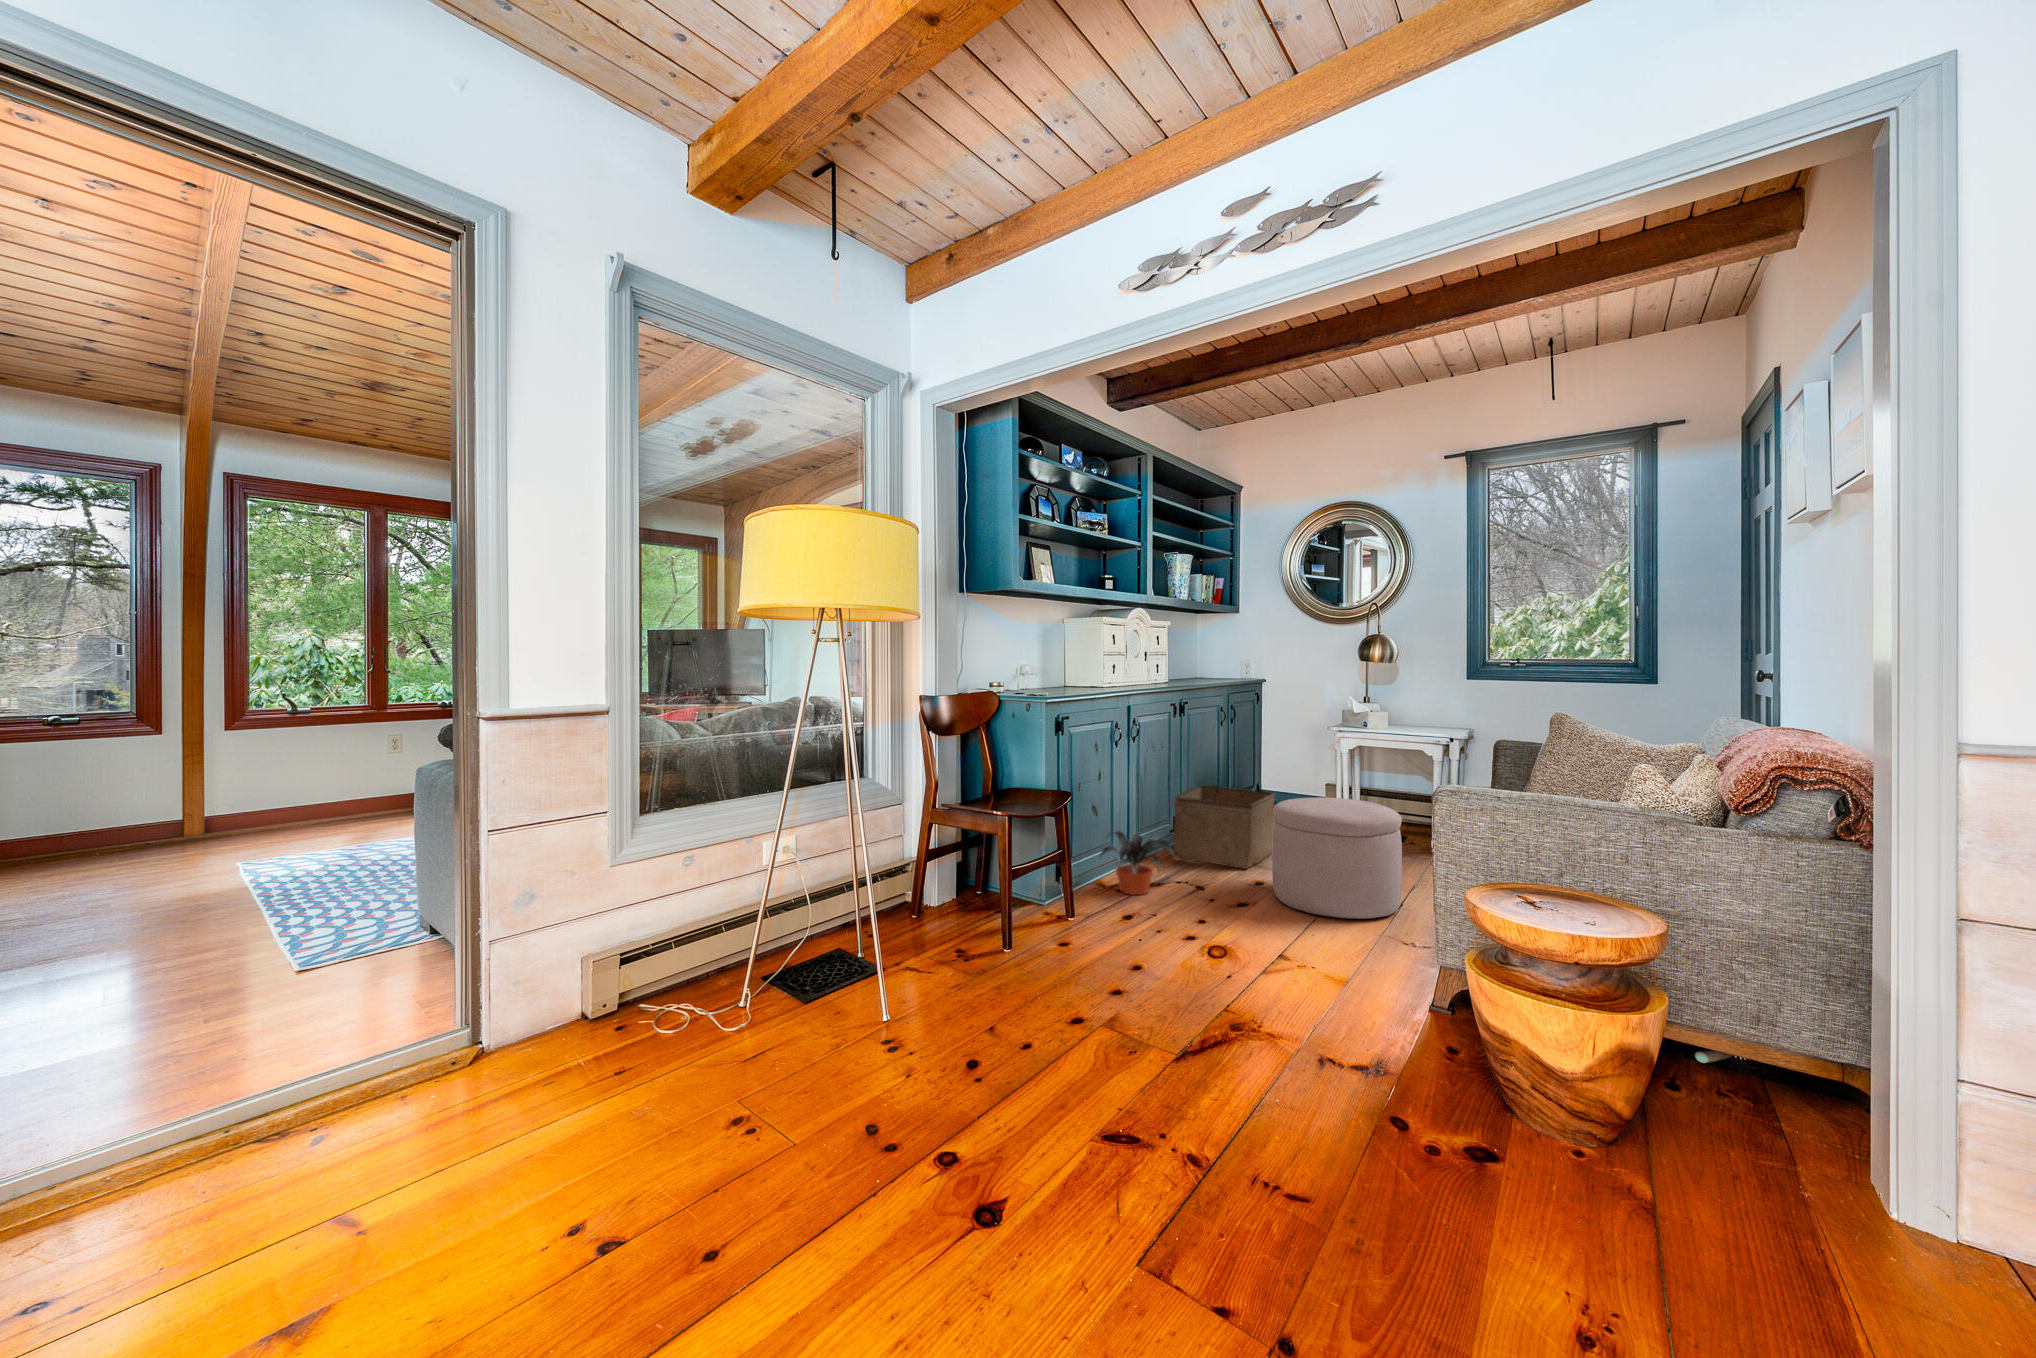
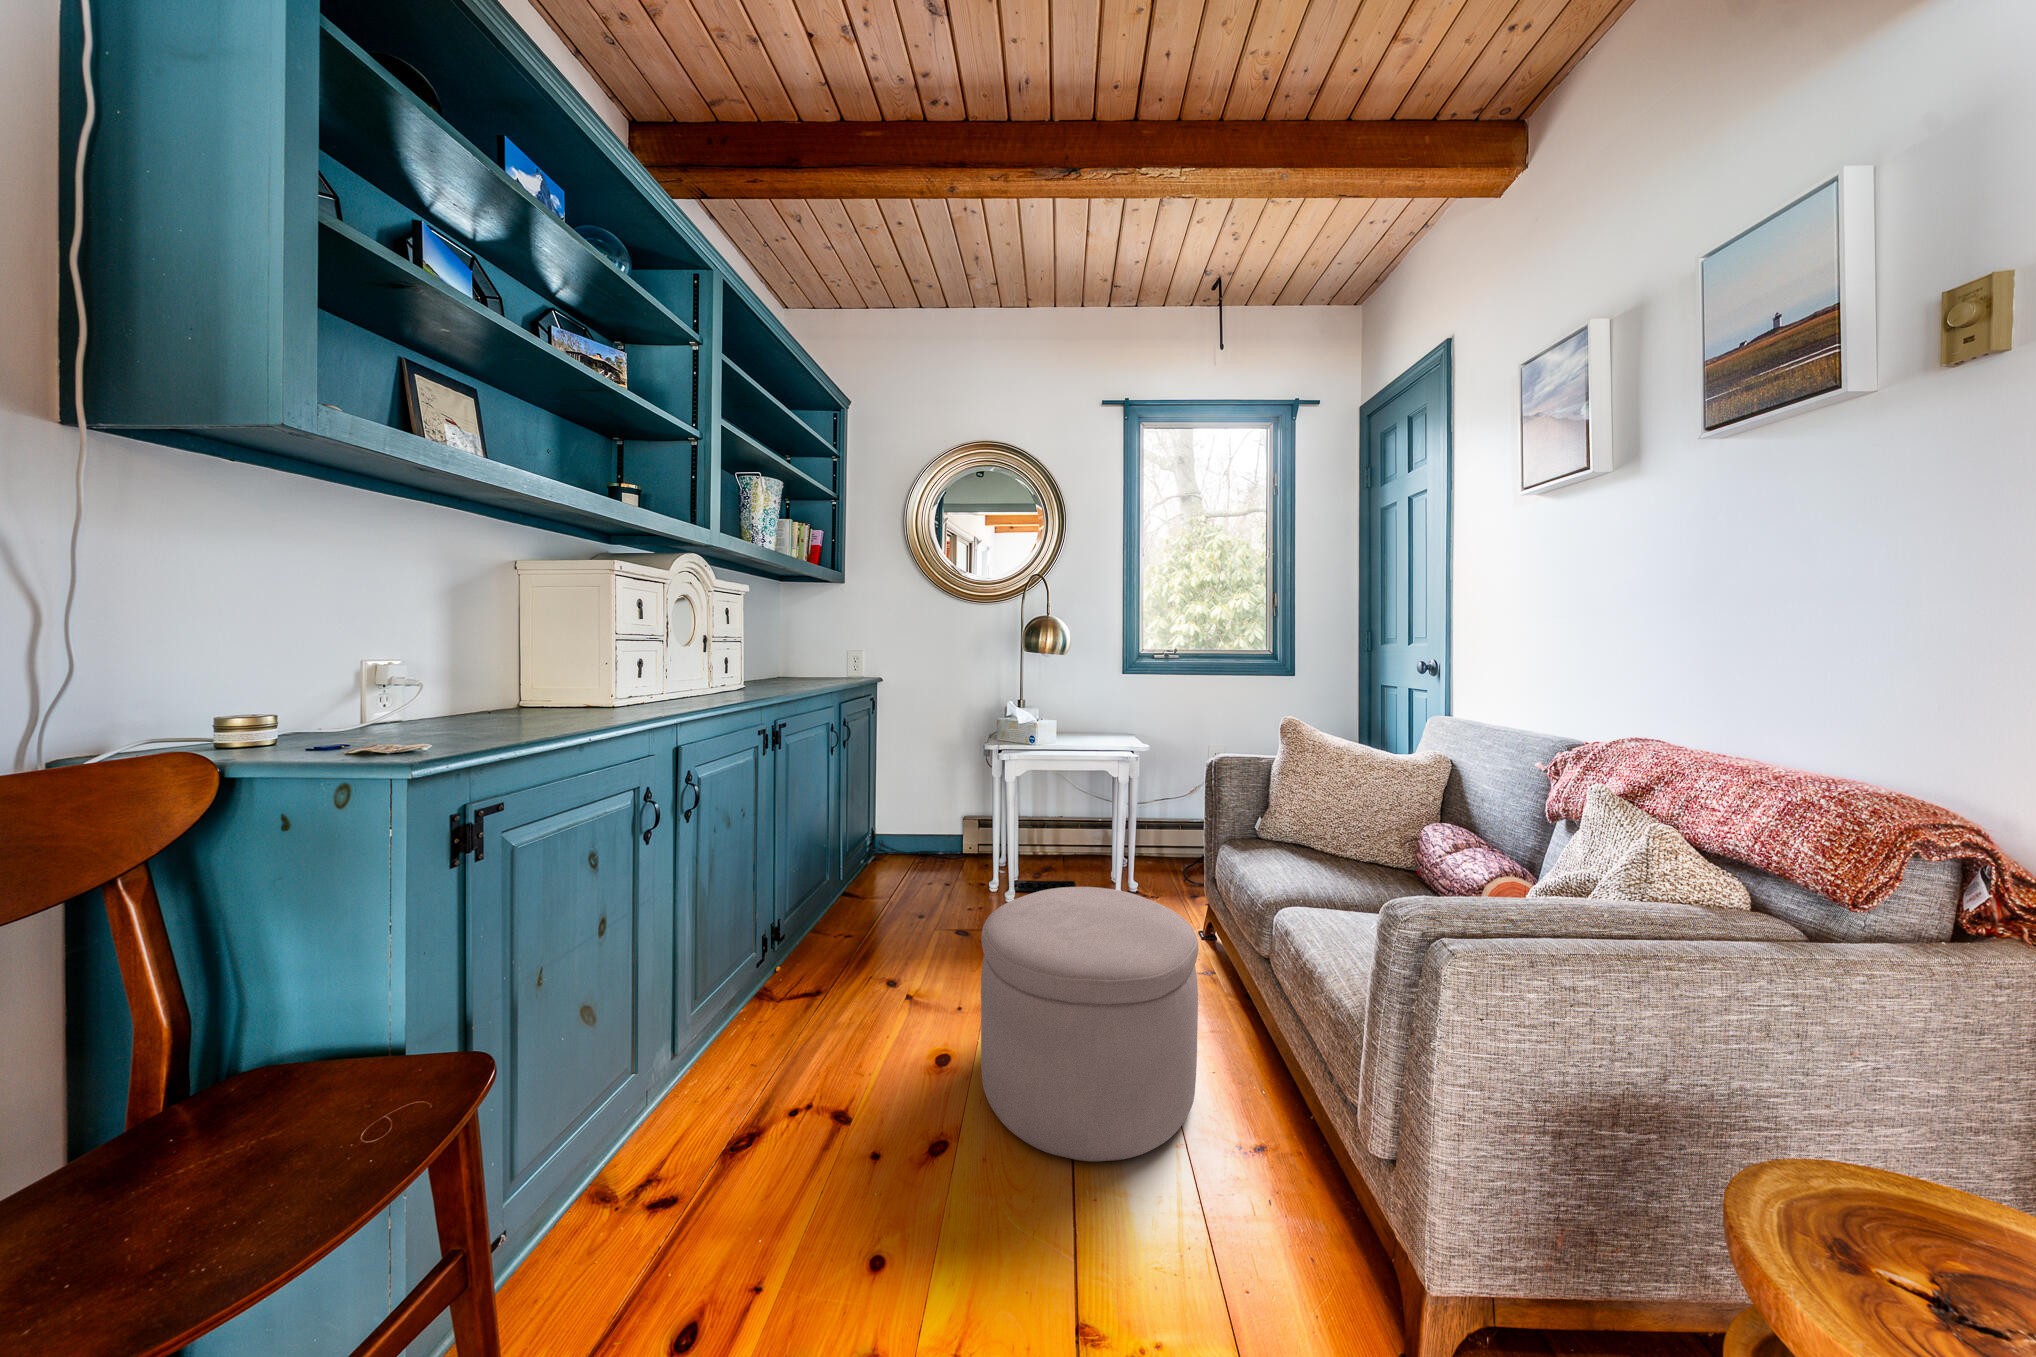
storage bin: present [1173,785,1275,869] -> none [770,860,936,1024]
potted plant: present [1101,832,1174,895] -> none [588,1058,795,1241]

